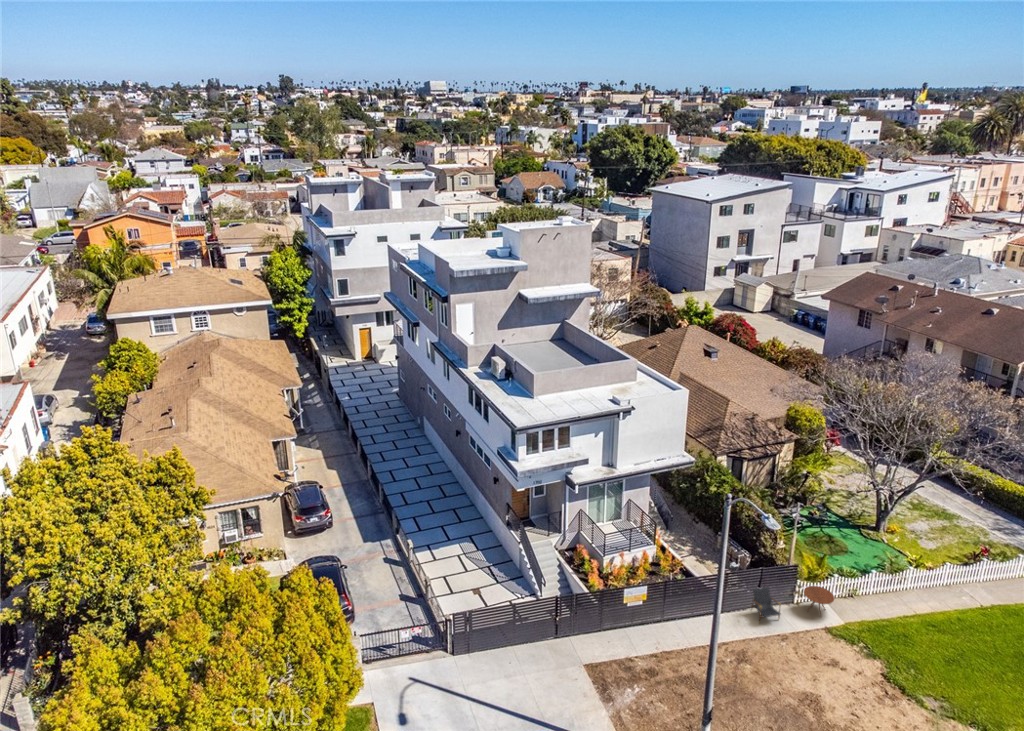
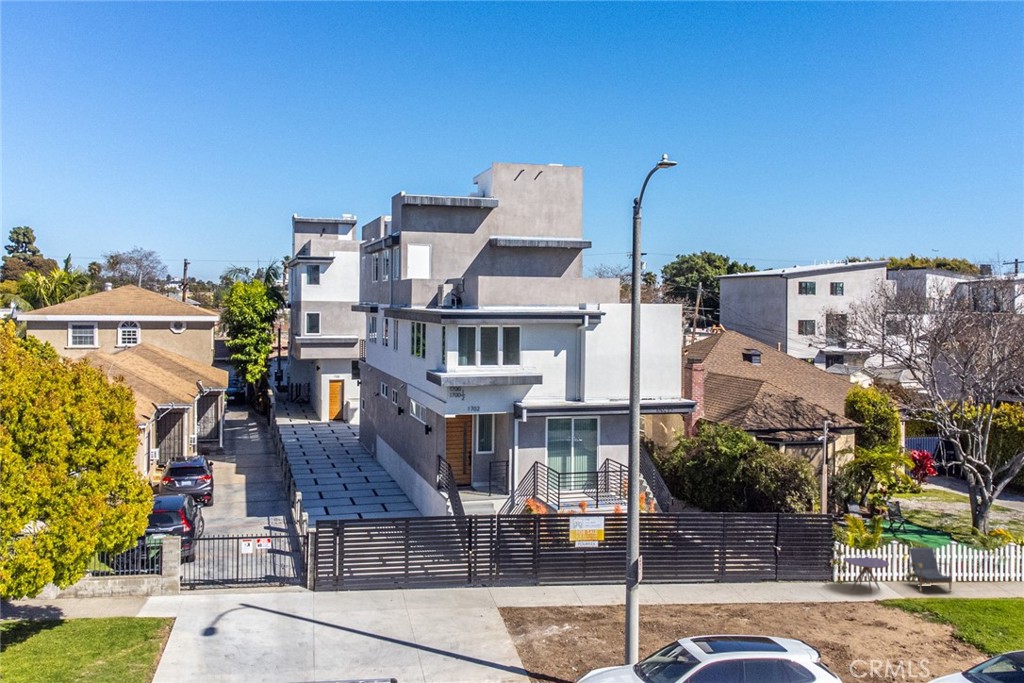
lounge chair: present [751,587,781,621] -> present [909,547,952,591]

